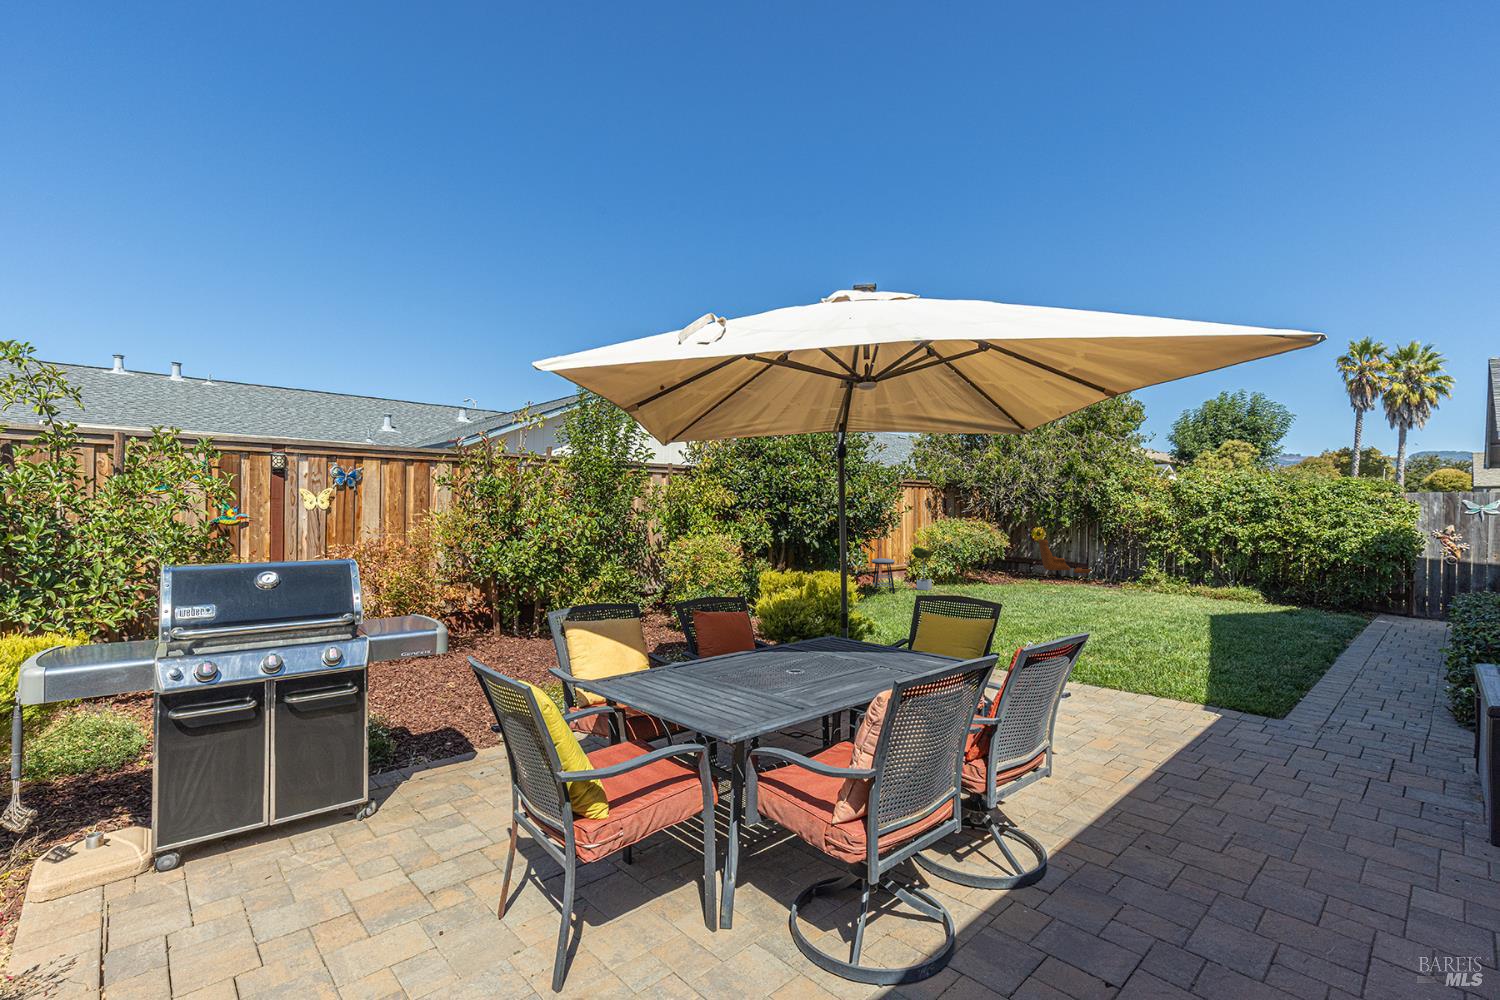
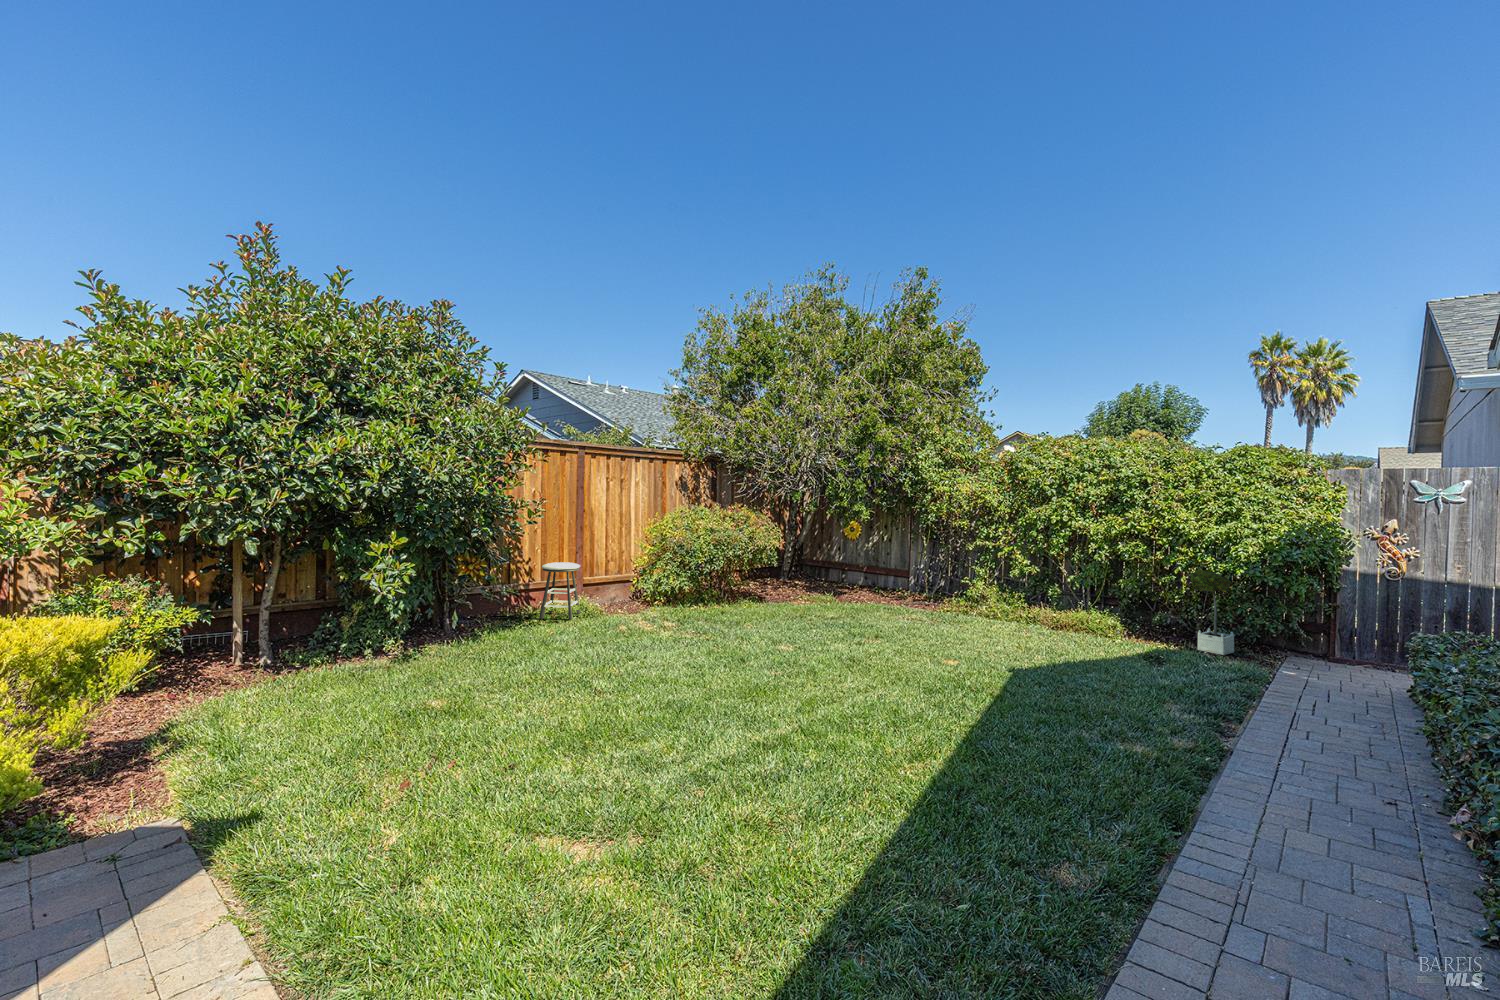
lounge chair: present [1038,539,1092,581] -> none [844,537,915,597]
potted tree: present [913,547,932,590] -> present [1191,569,1234,655]

